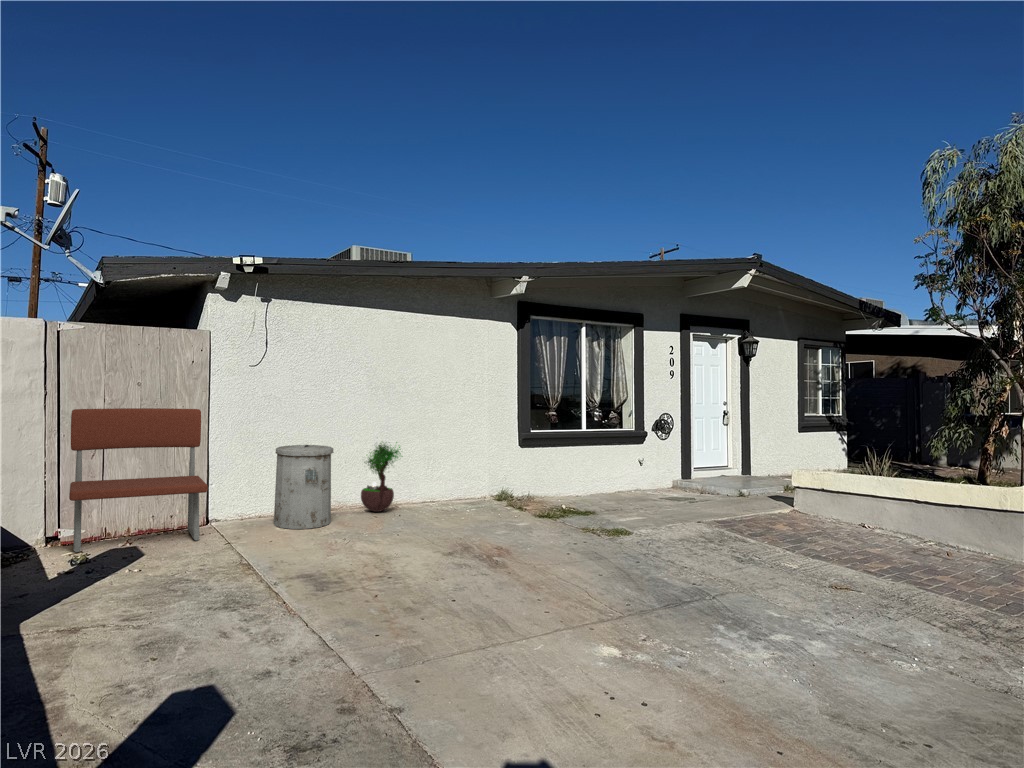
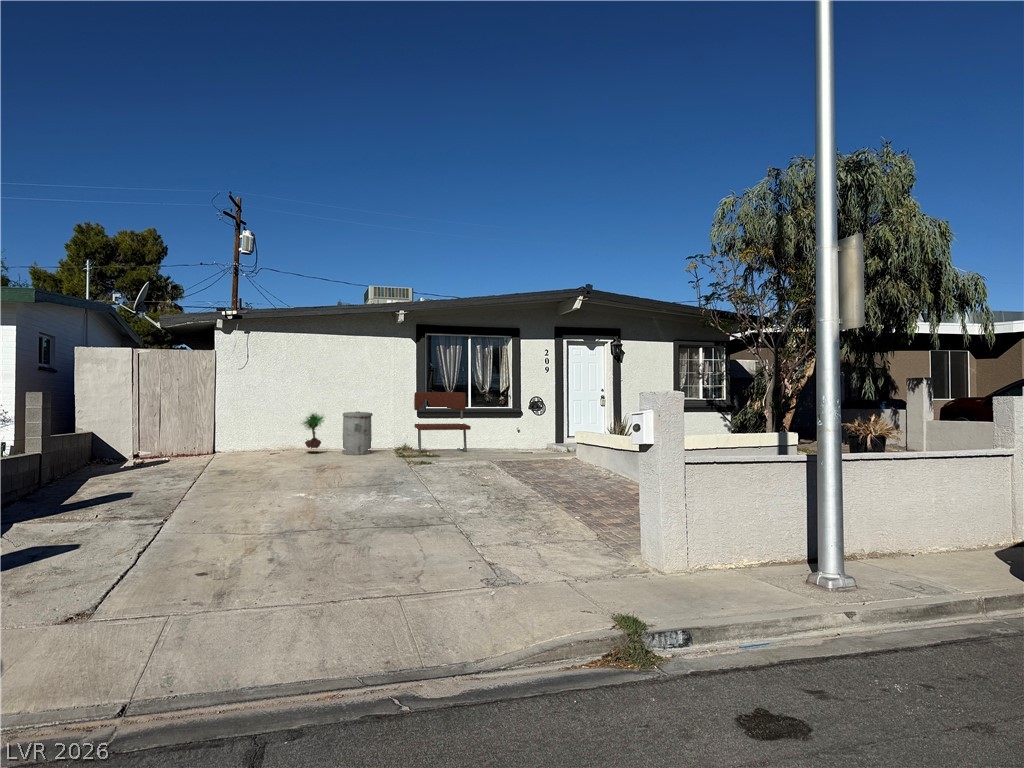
bench: present [69,408,208,552] -> present [414,392,471,453]
trash can: present [274,445,334,529] -> present [342,411,373,455]

